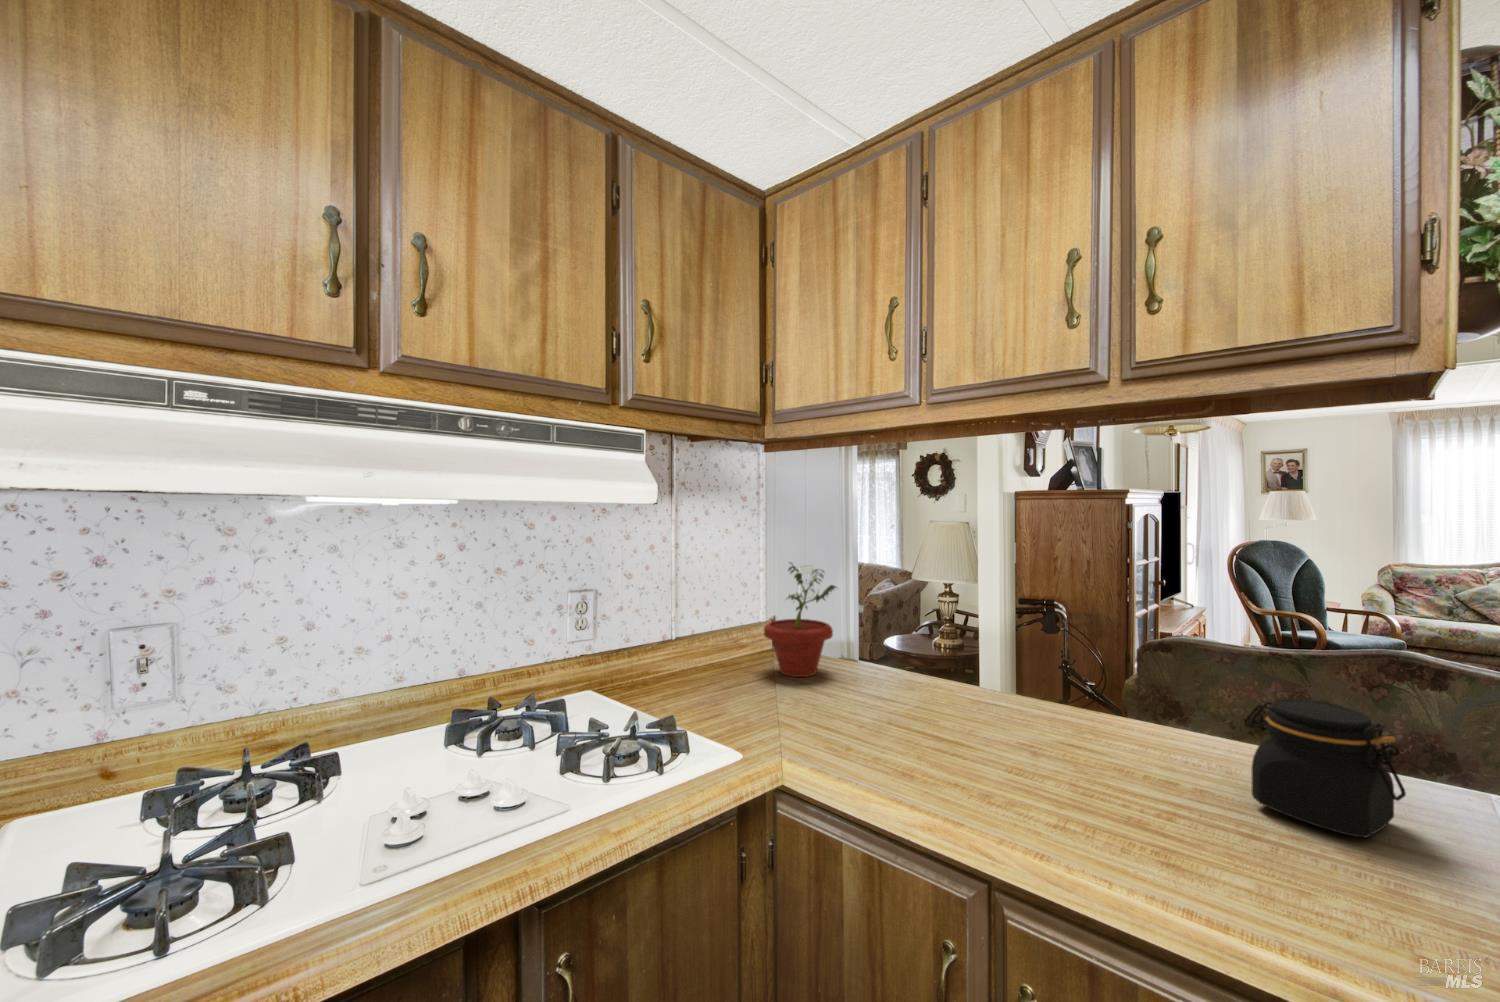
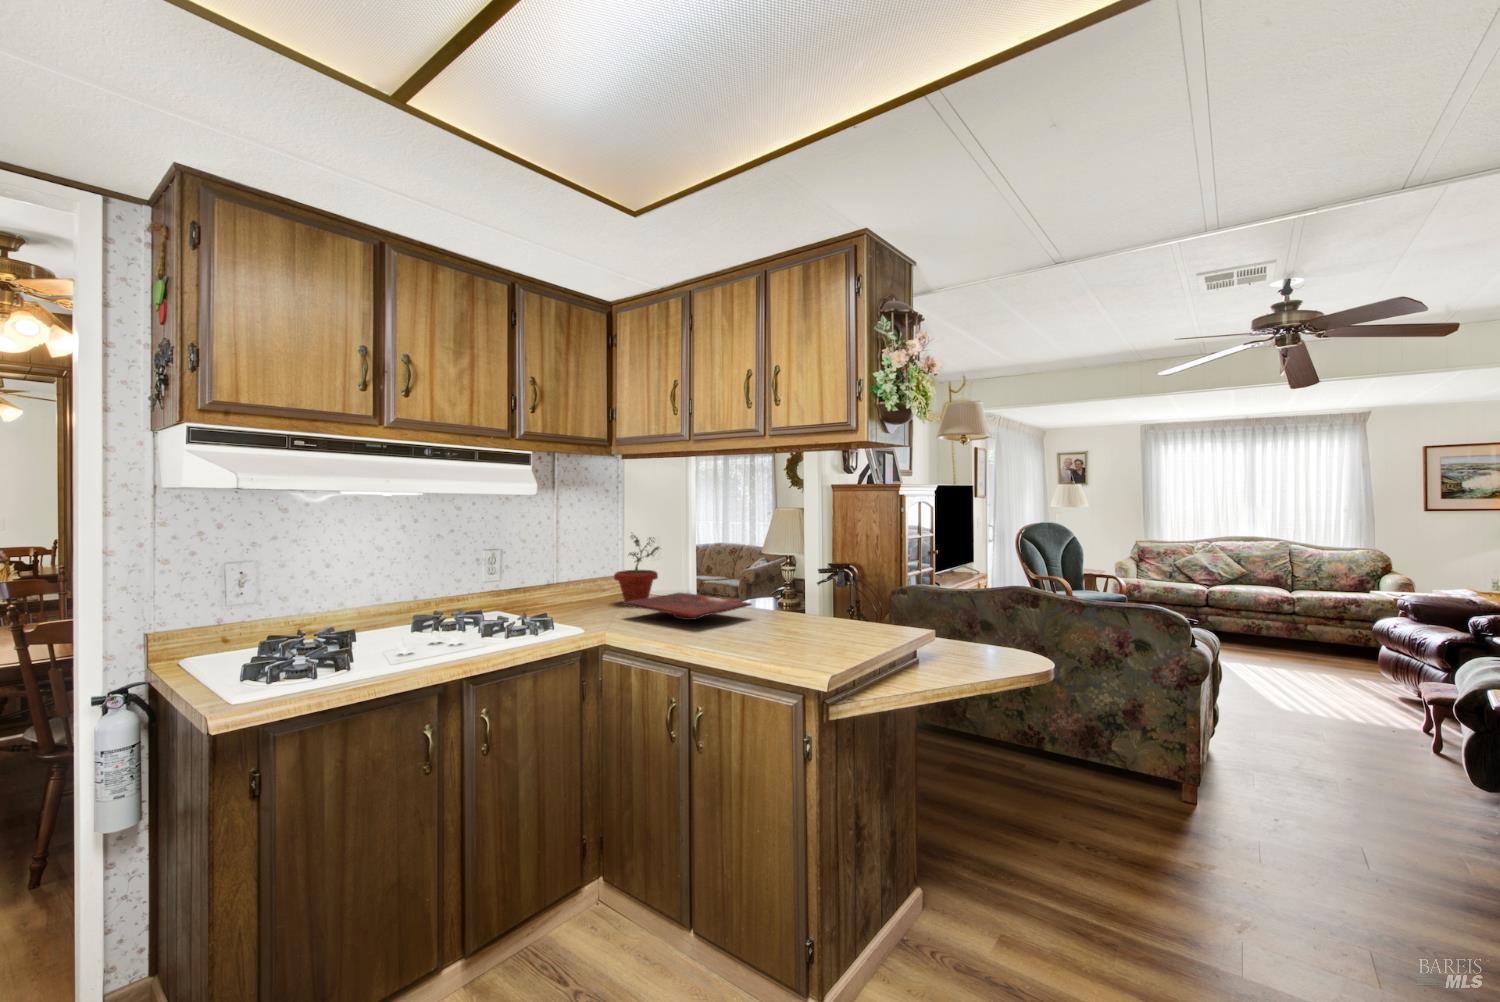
cutting board: none [797,666,1041,749] -> present [623,593,751,620]
jar: present [1244,699,1406,837] -> none [815,585,864,637]

